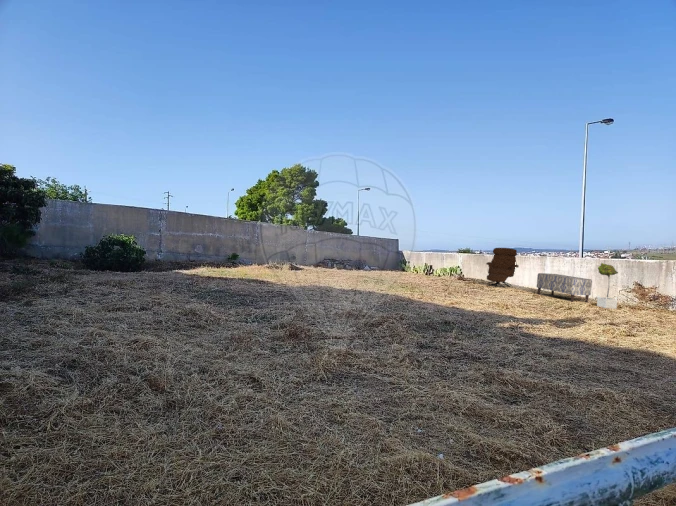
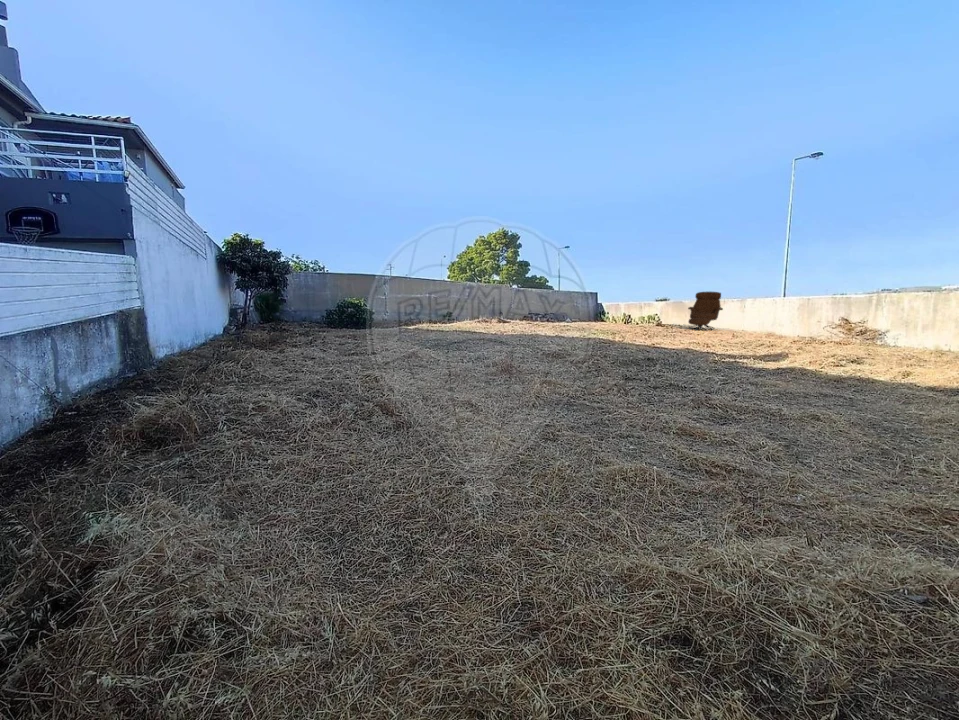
potted tree: present [597,263,618,309] -> none [812,298,840,345]
bench: present [537,273,592,302] -> none [743,314,807,340]

